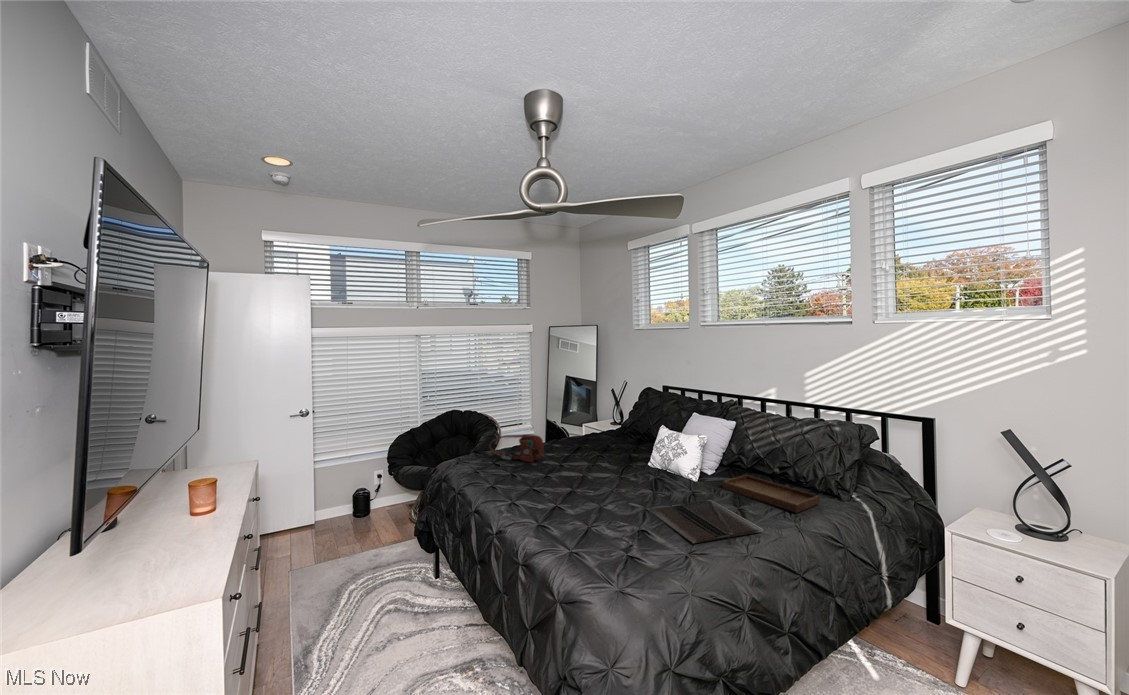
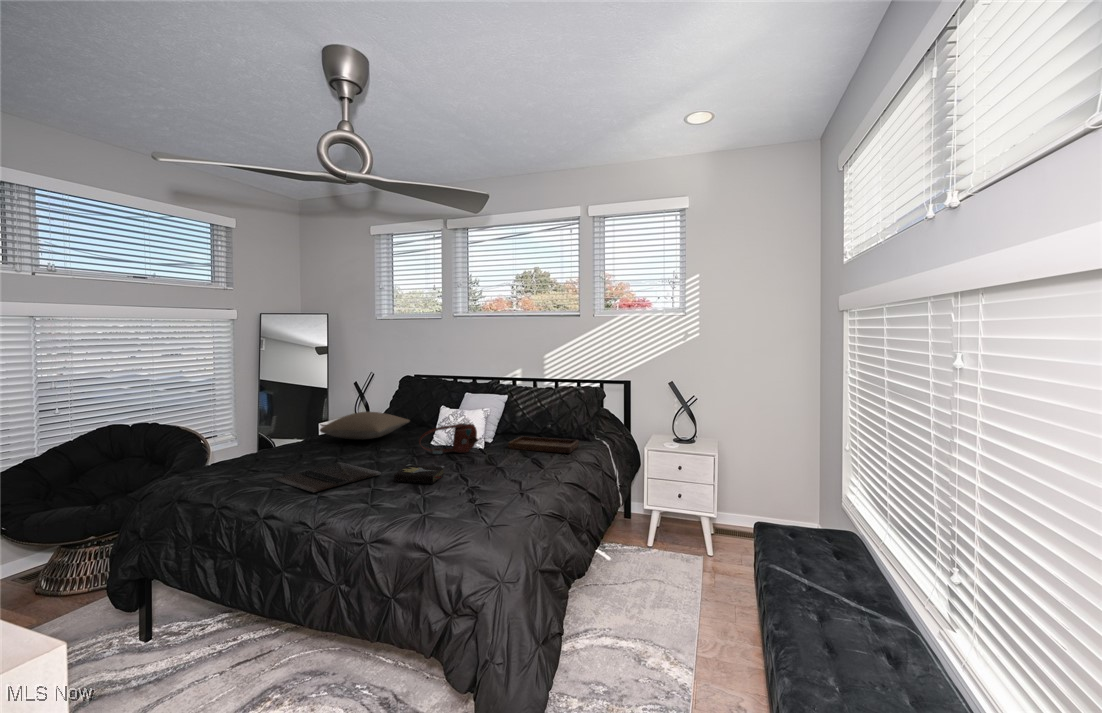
pillow: none [554,423,636,450] -> present [320,412,410,440]
handbag: present [490,434,544,462] -> present [419,423,479,454]
hardback book: none [572,490,623,519] -> present [394,464,445,484]
laptop: present [650,500,763,543] -> present [274,462,380,492]

